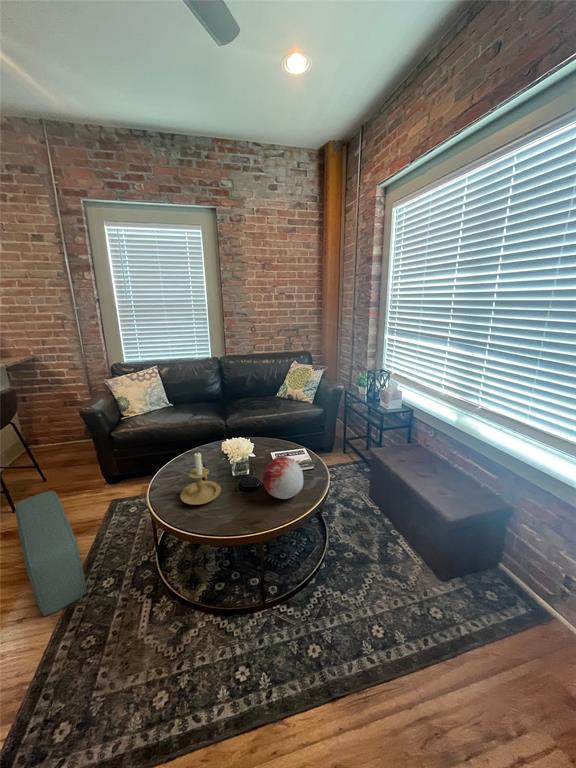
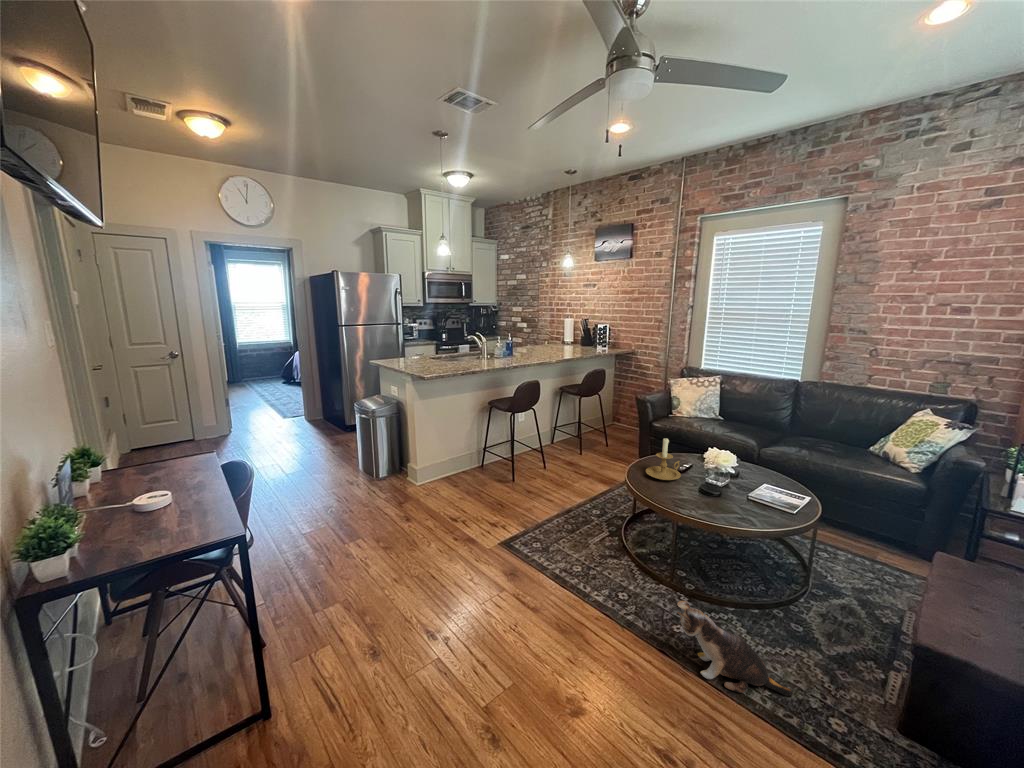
decorative orb: present [263,457,303,499] -> none [705,467,749,508]
pouf: present [15,490,86,616] -> none [559,441,596,509]
plush toy: none [339,616,411,686] -> present [677,601,793,696]

